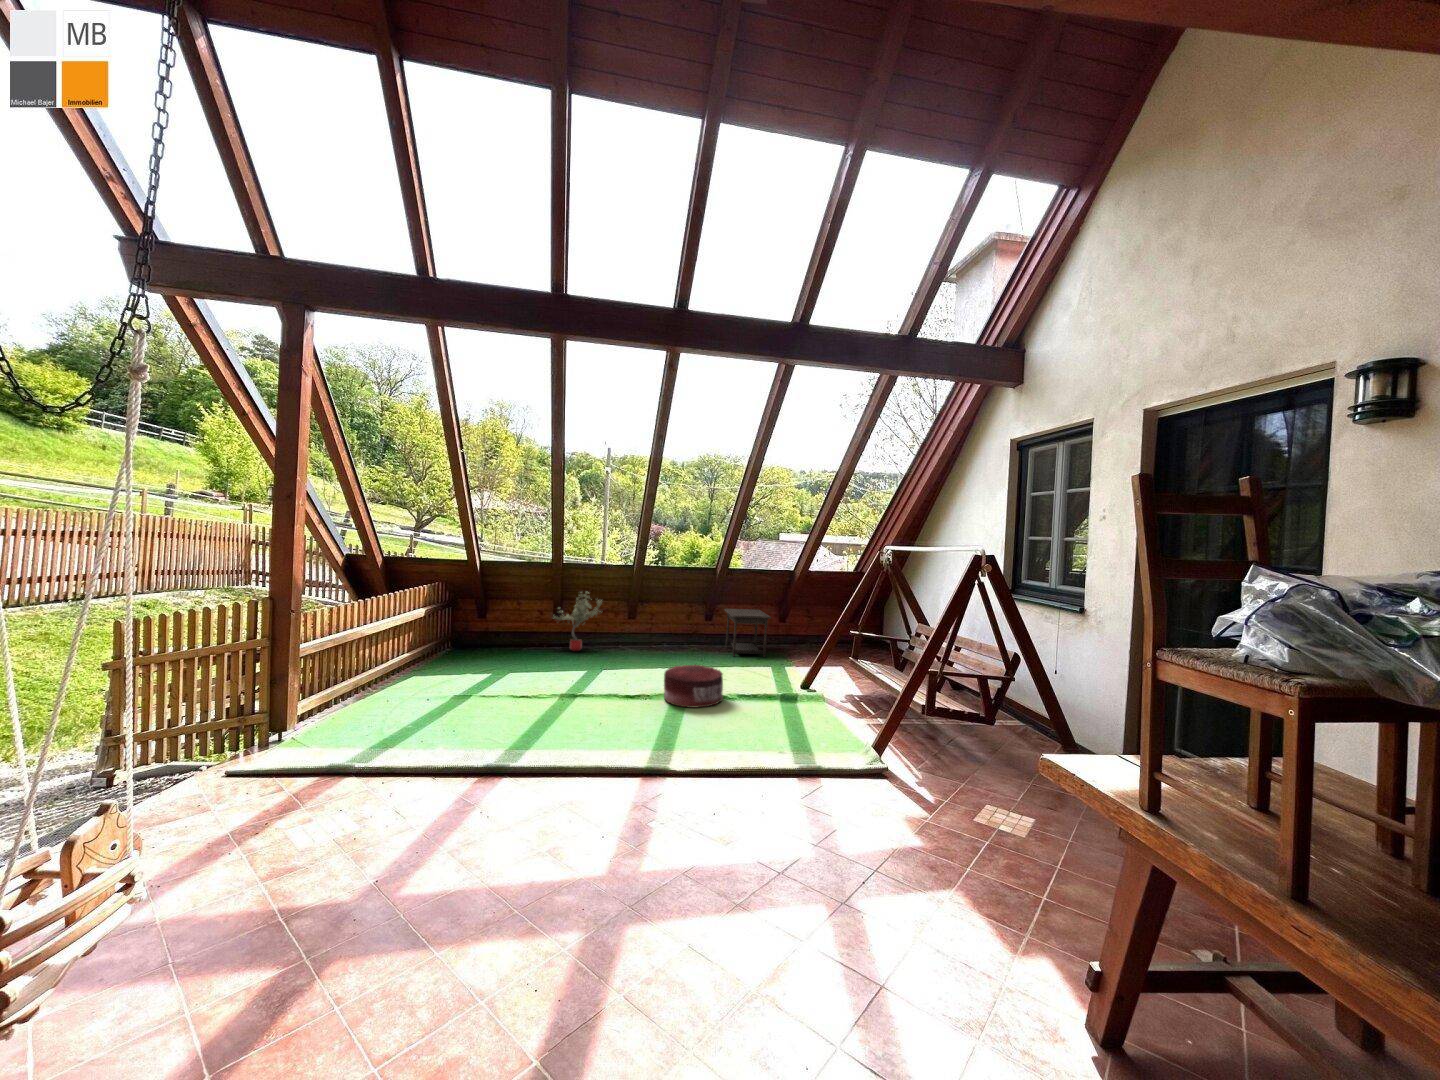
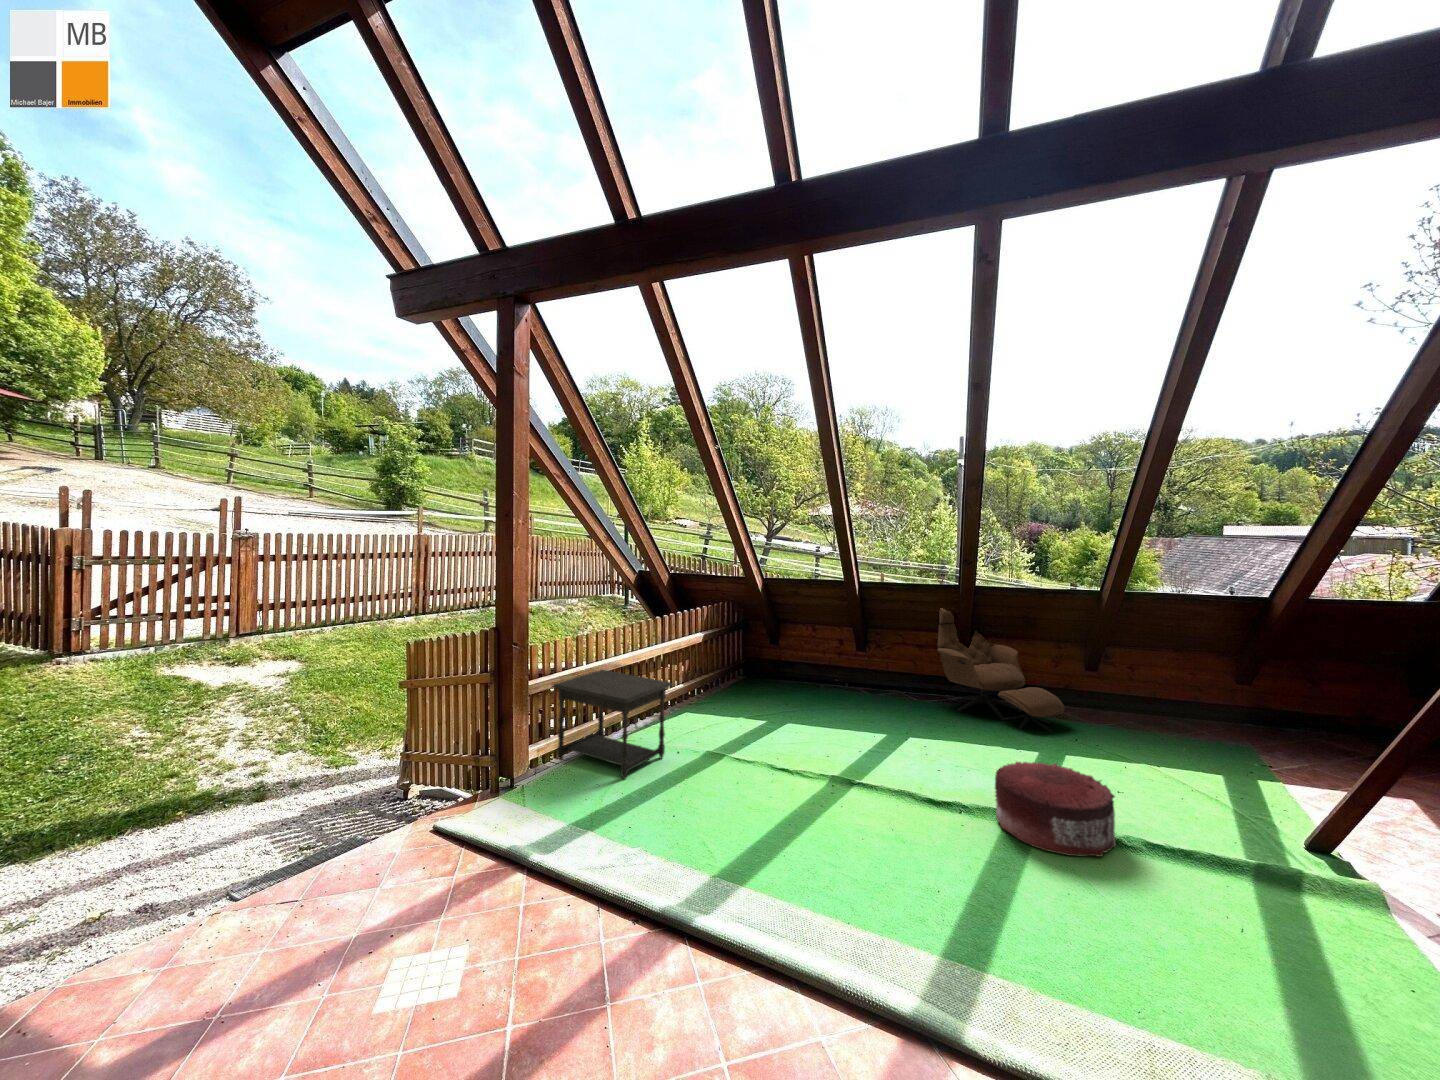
lounge chair: none [620,577,699,660] -> present [937,608,1065,732]
potted tree: present [553,592,602,651] -> none [847,619,913,698]
side table: present [724,609,771,657] -> present [552,670,673,779]

